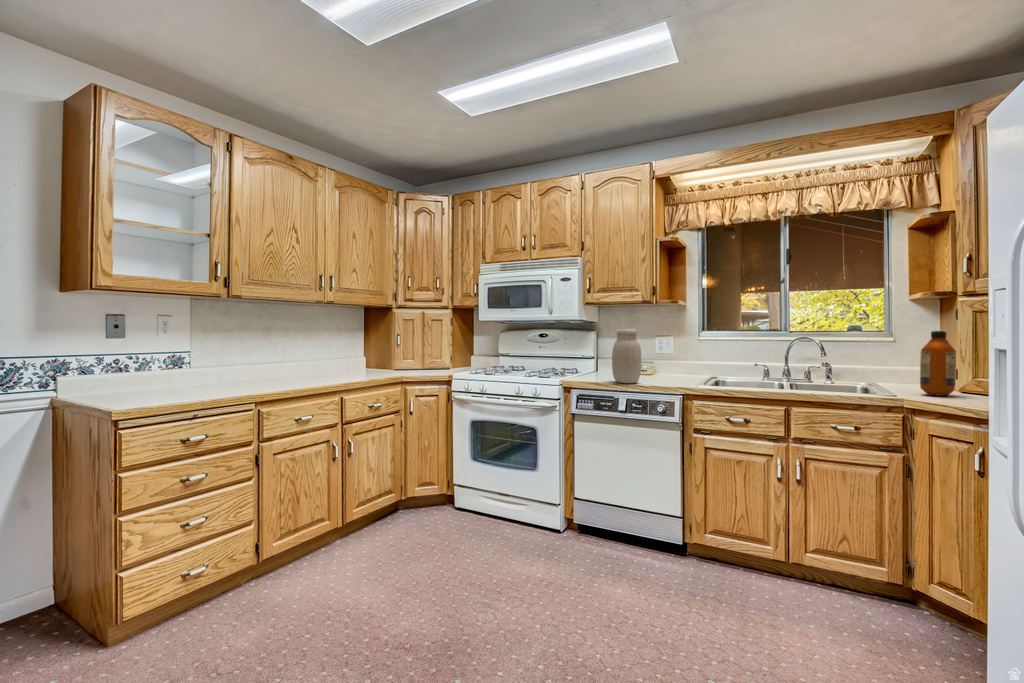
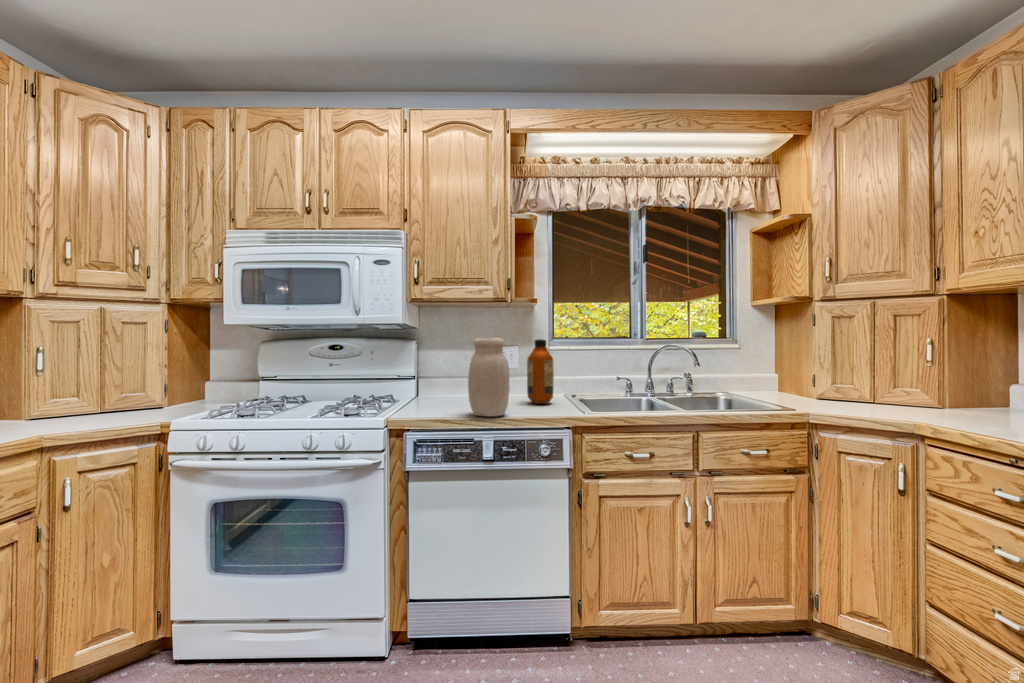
bottle: present [920,331,956,396] -> present [527,339,554,404]

